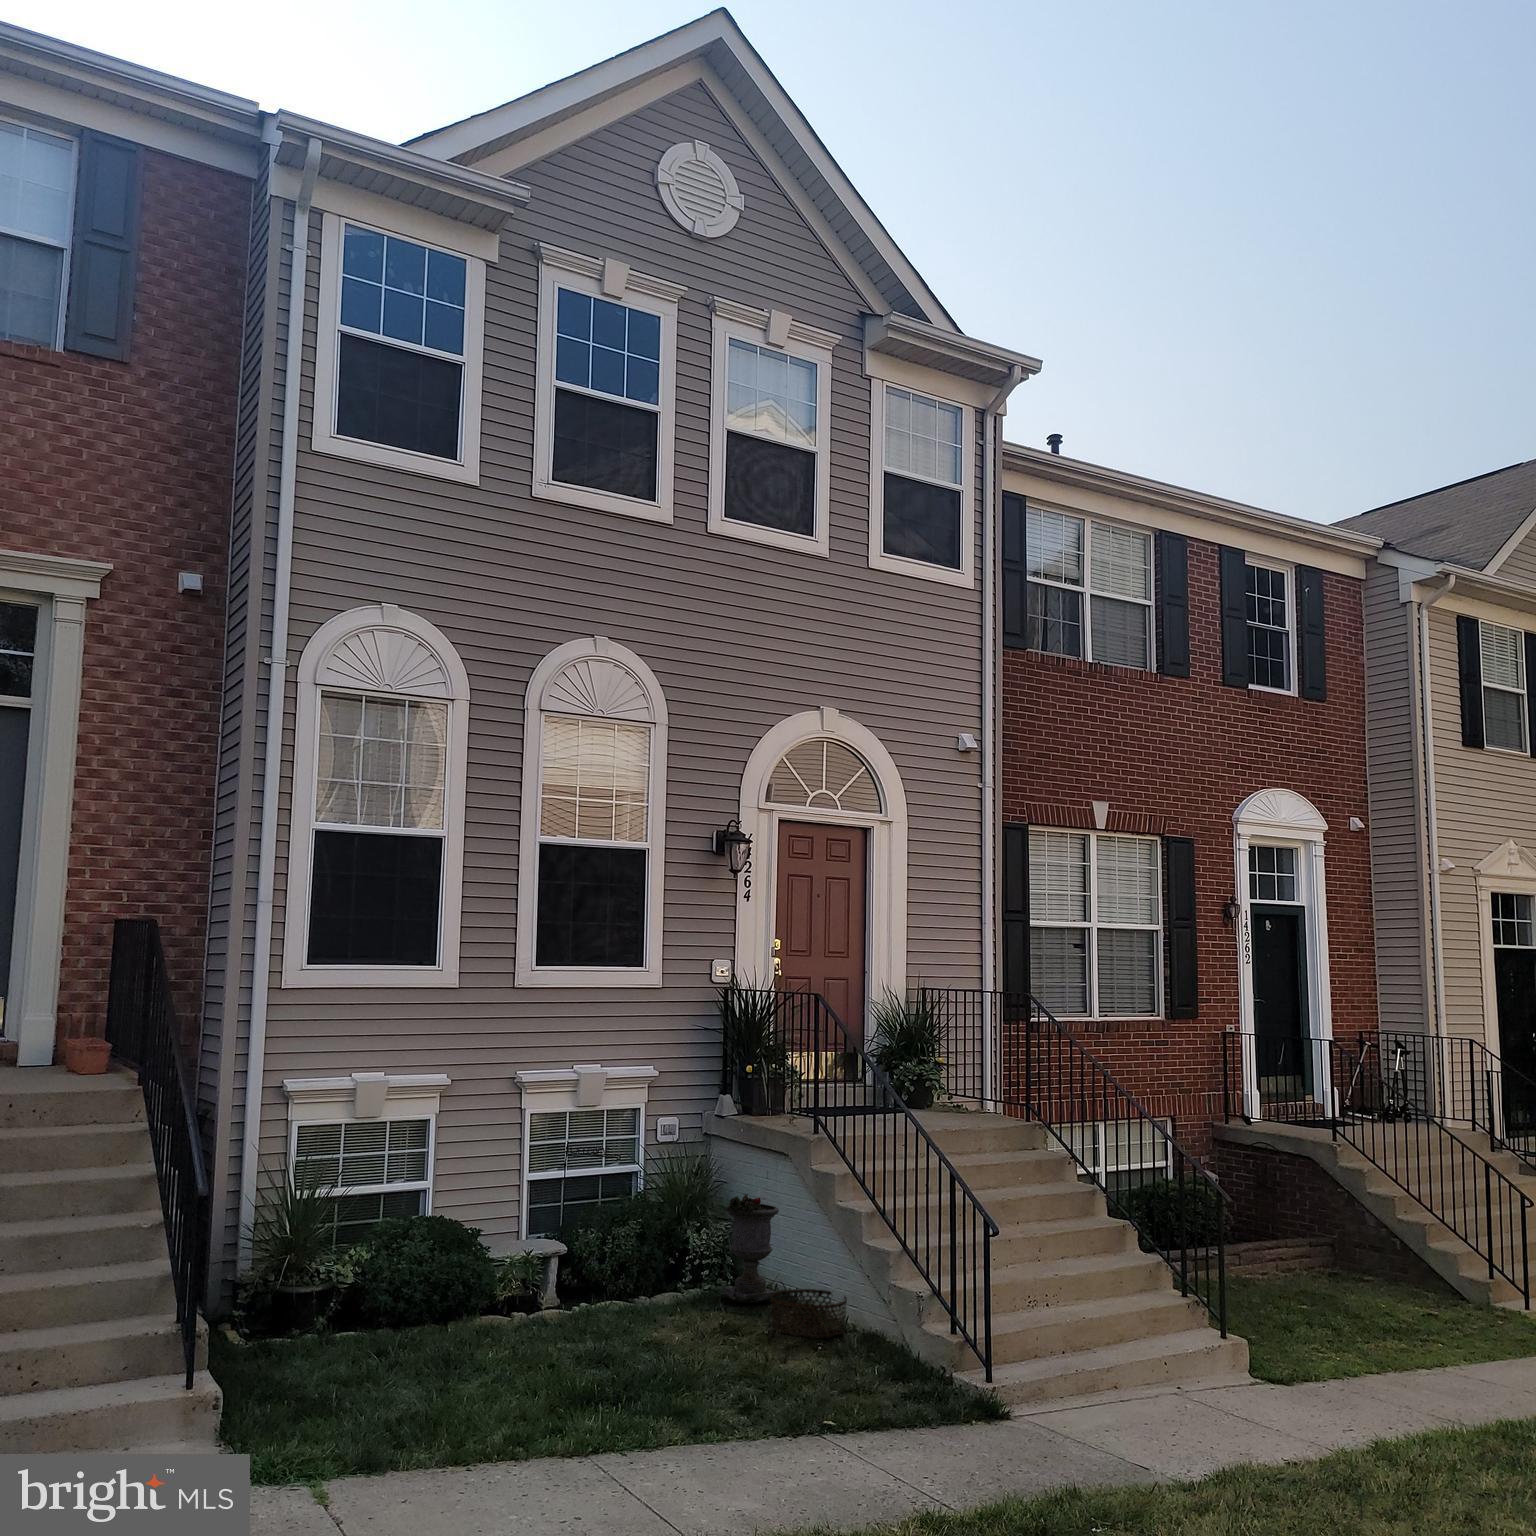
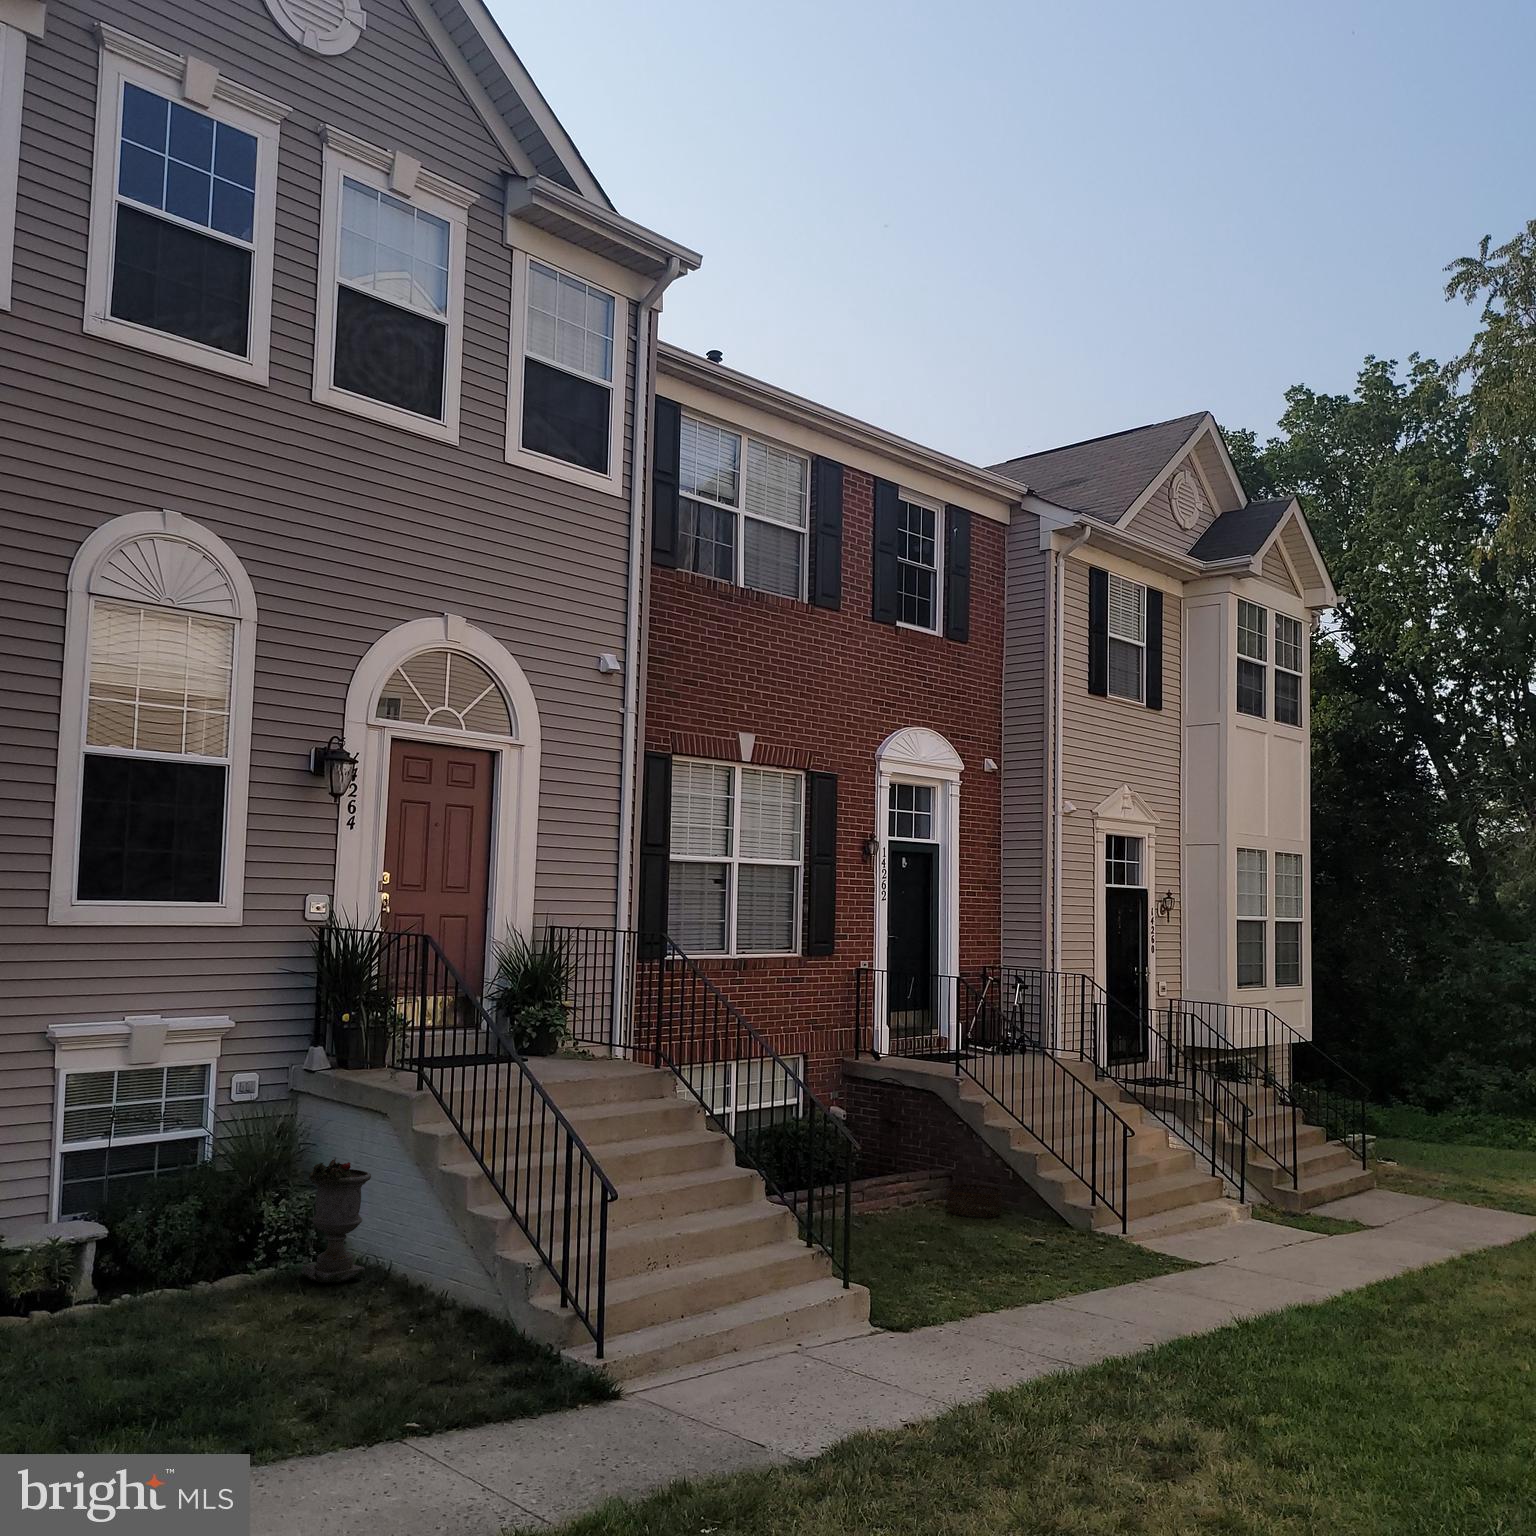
basket: present [771,1289,847,1338] -> present [946,1184,1002,1218]

